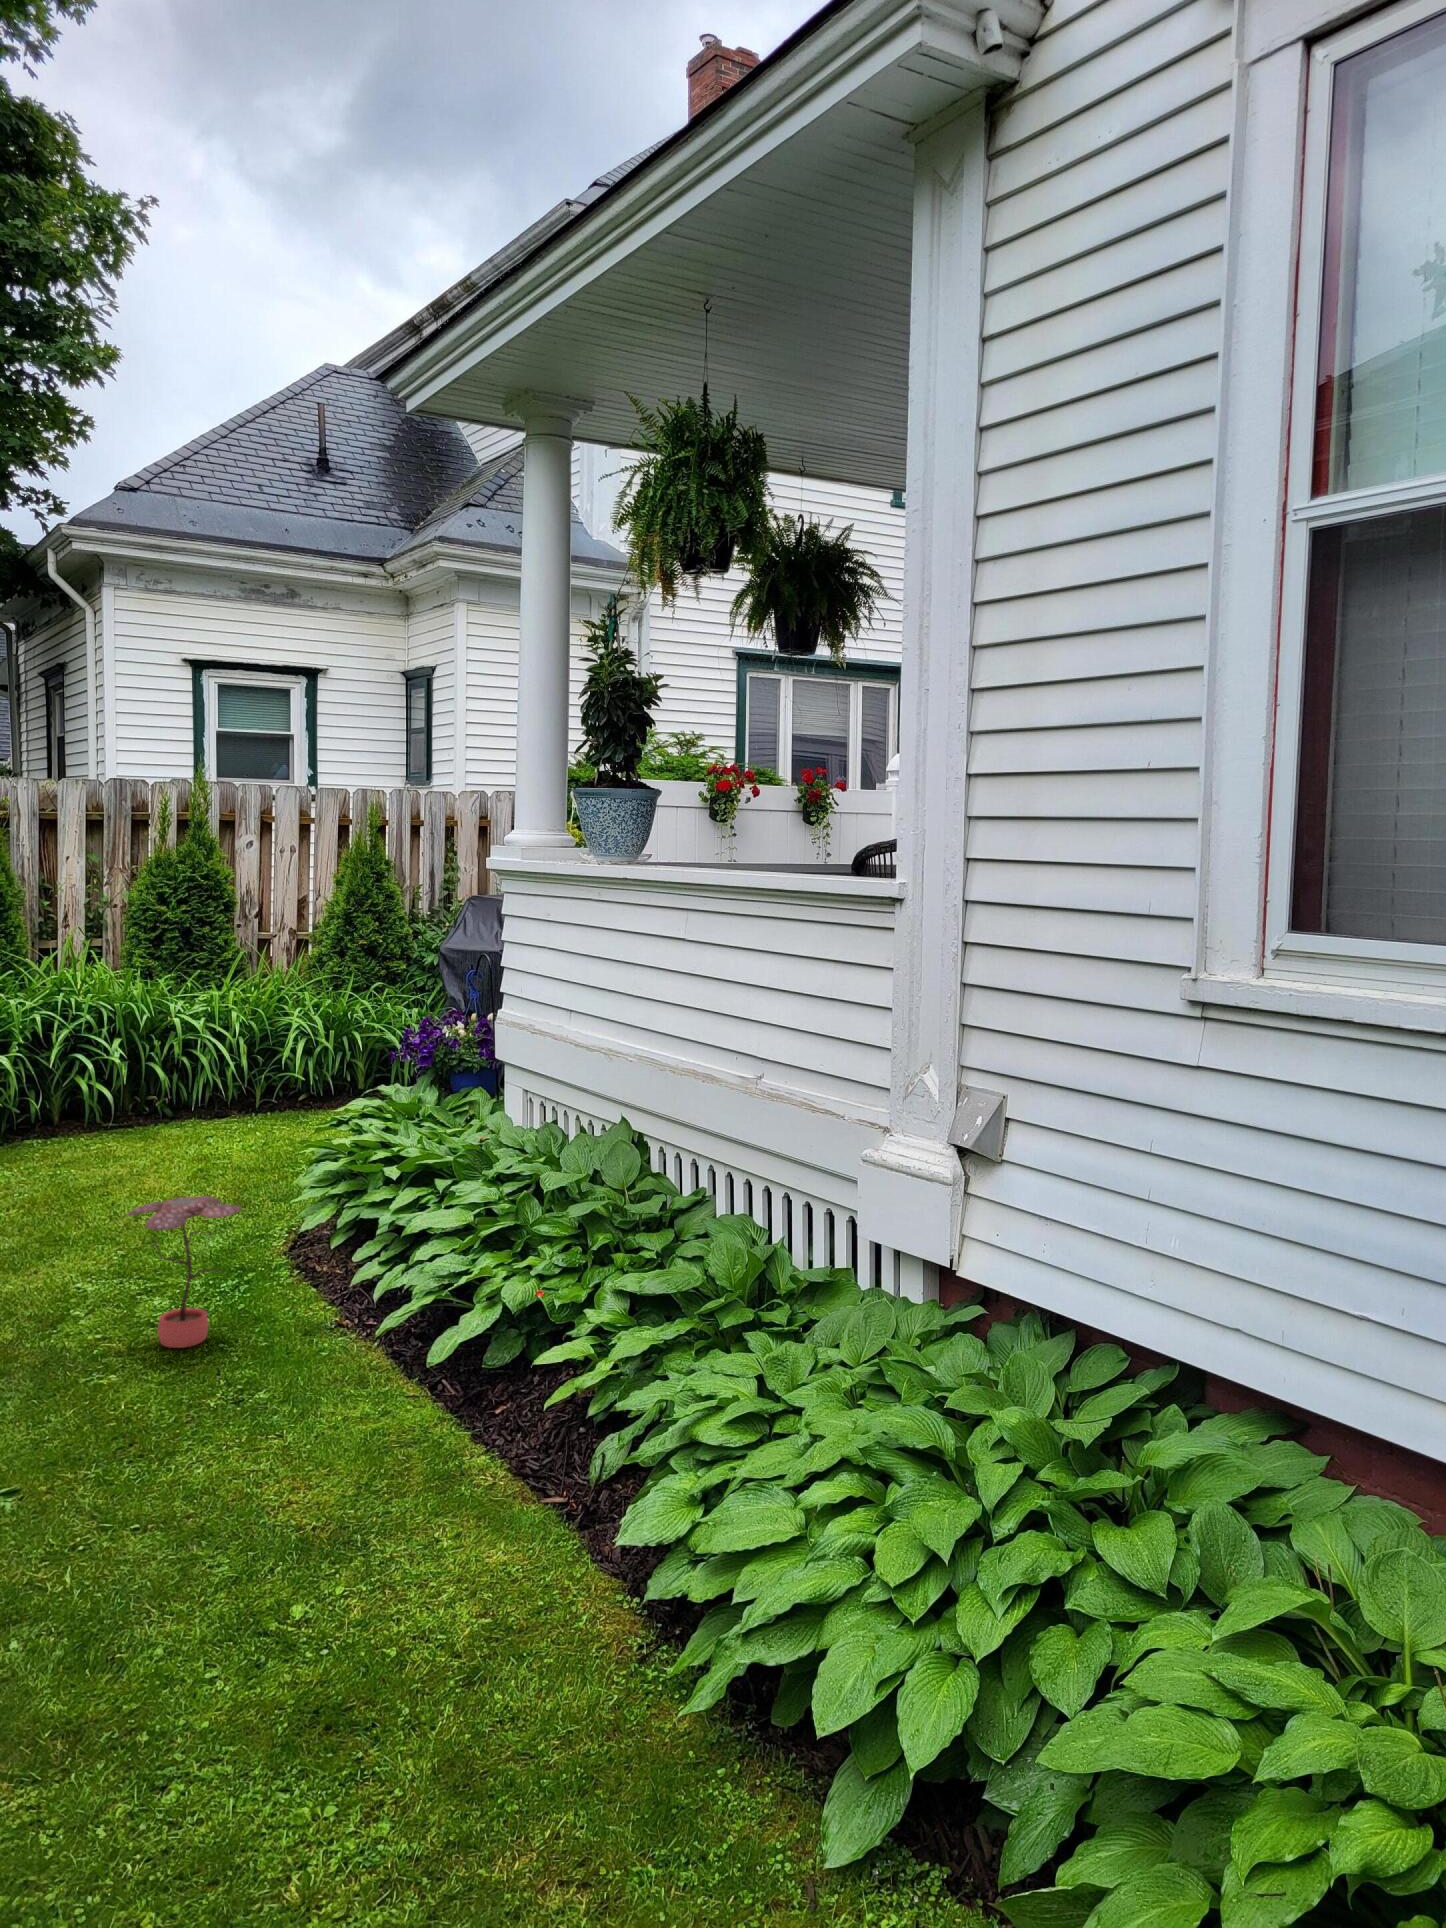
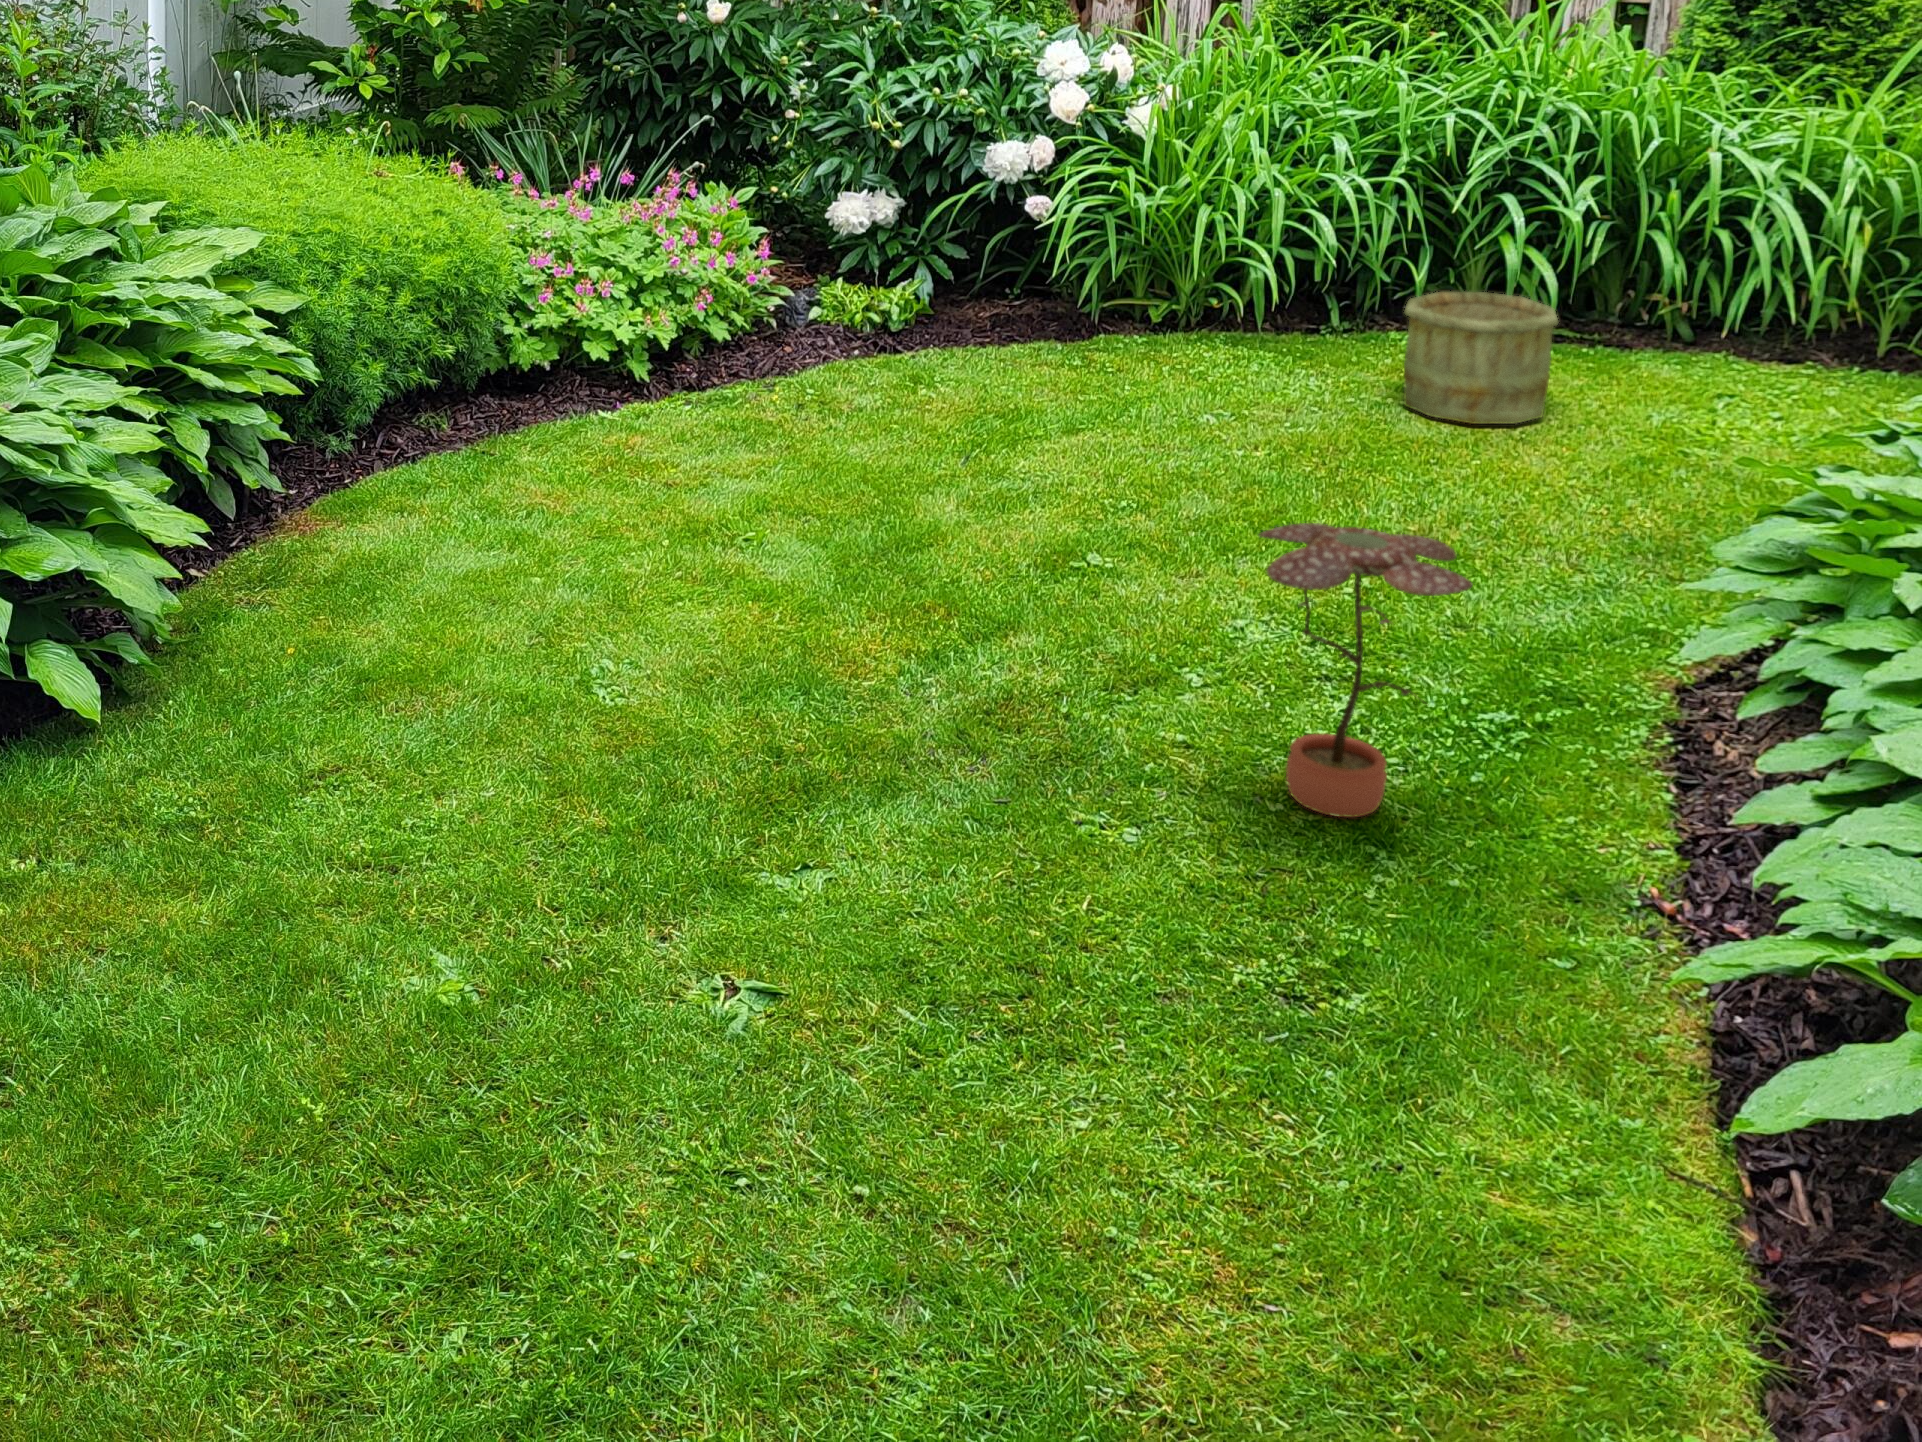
wooden bucket: none [62,1101,147,1173] -> present [1404,292,1558,424]

